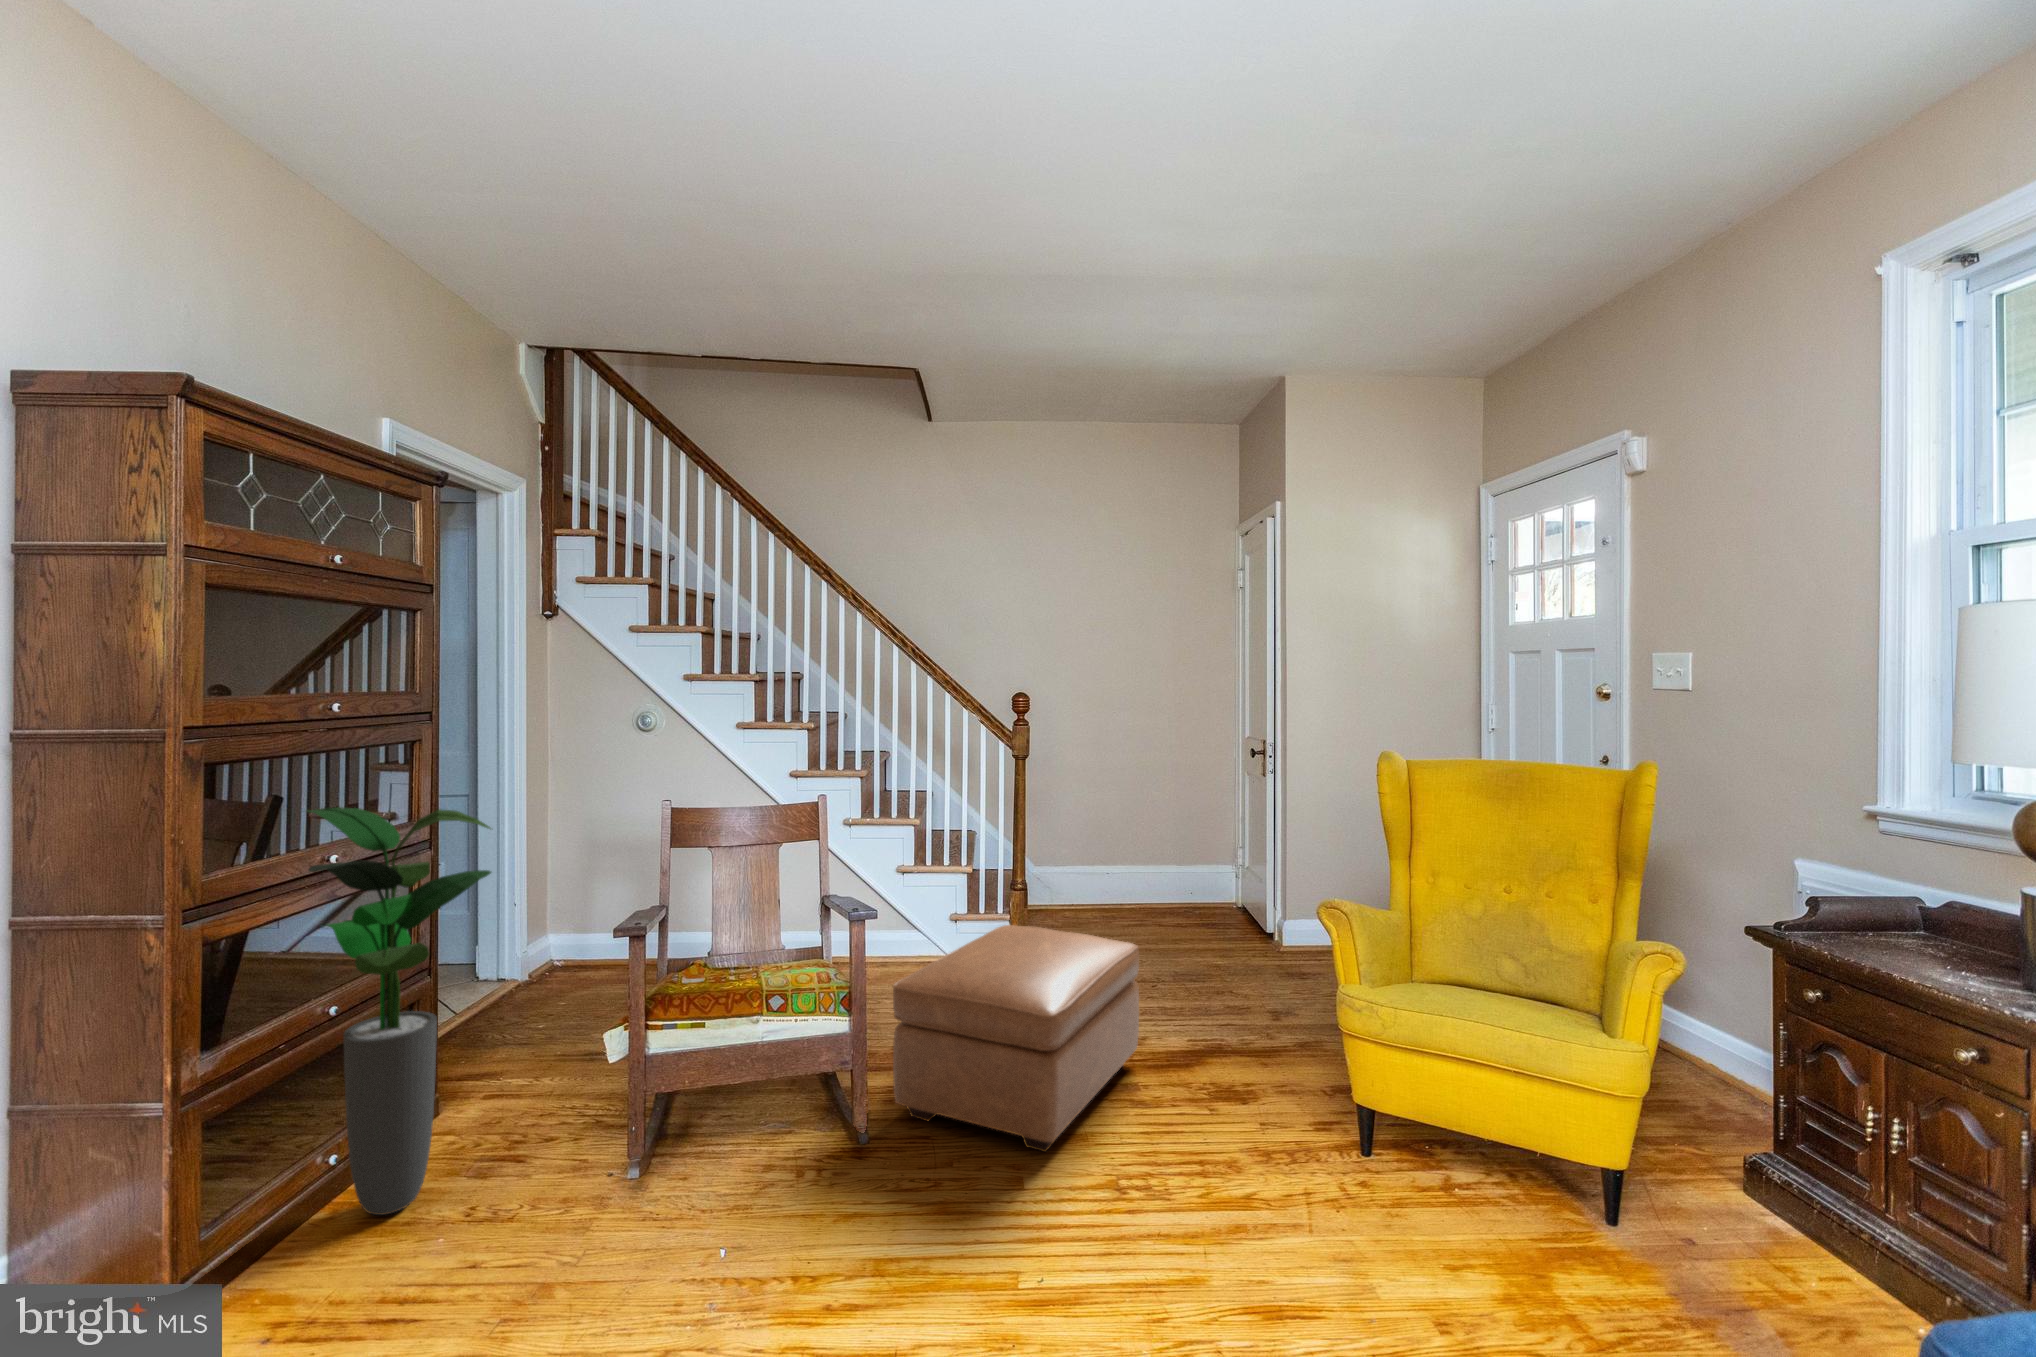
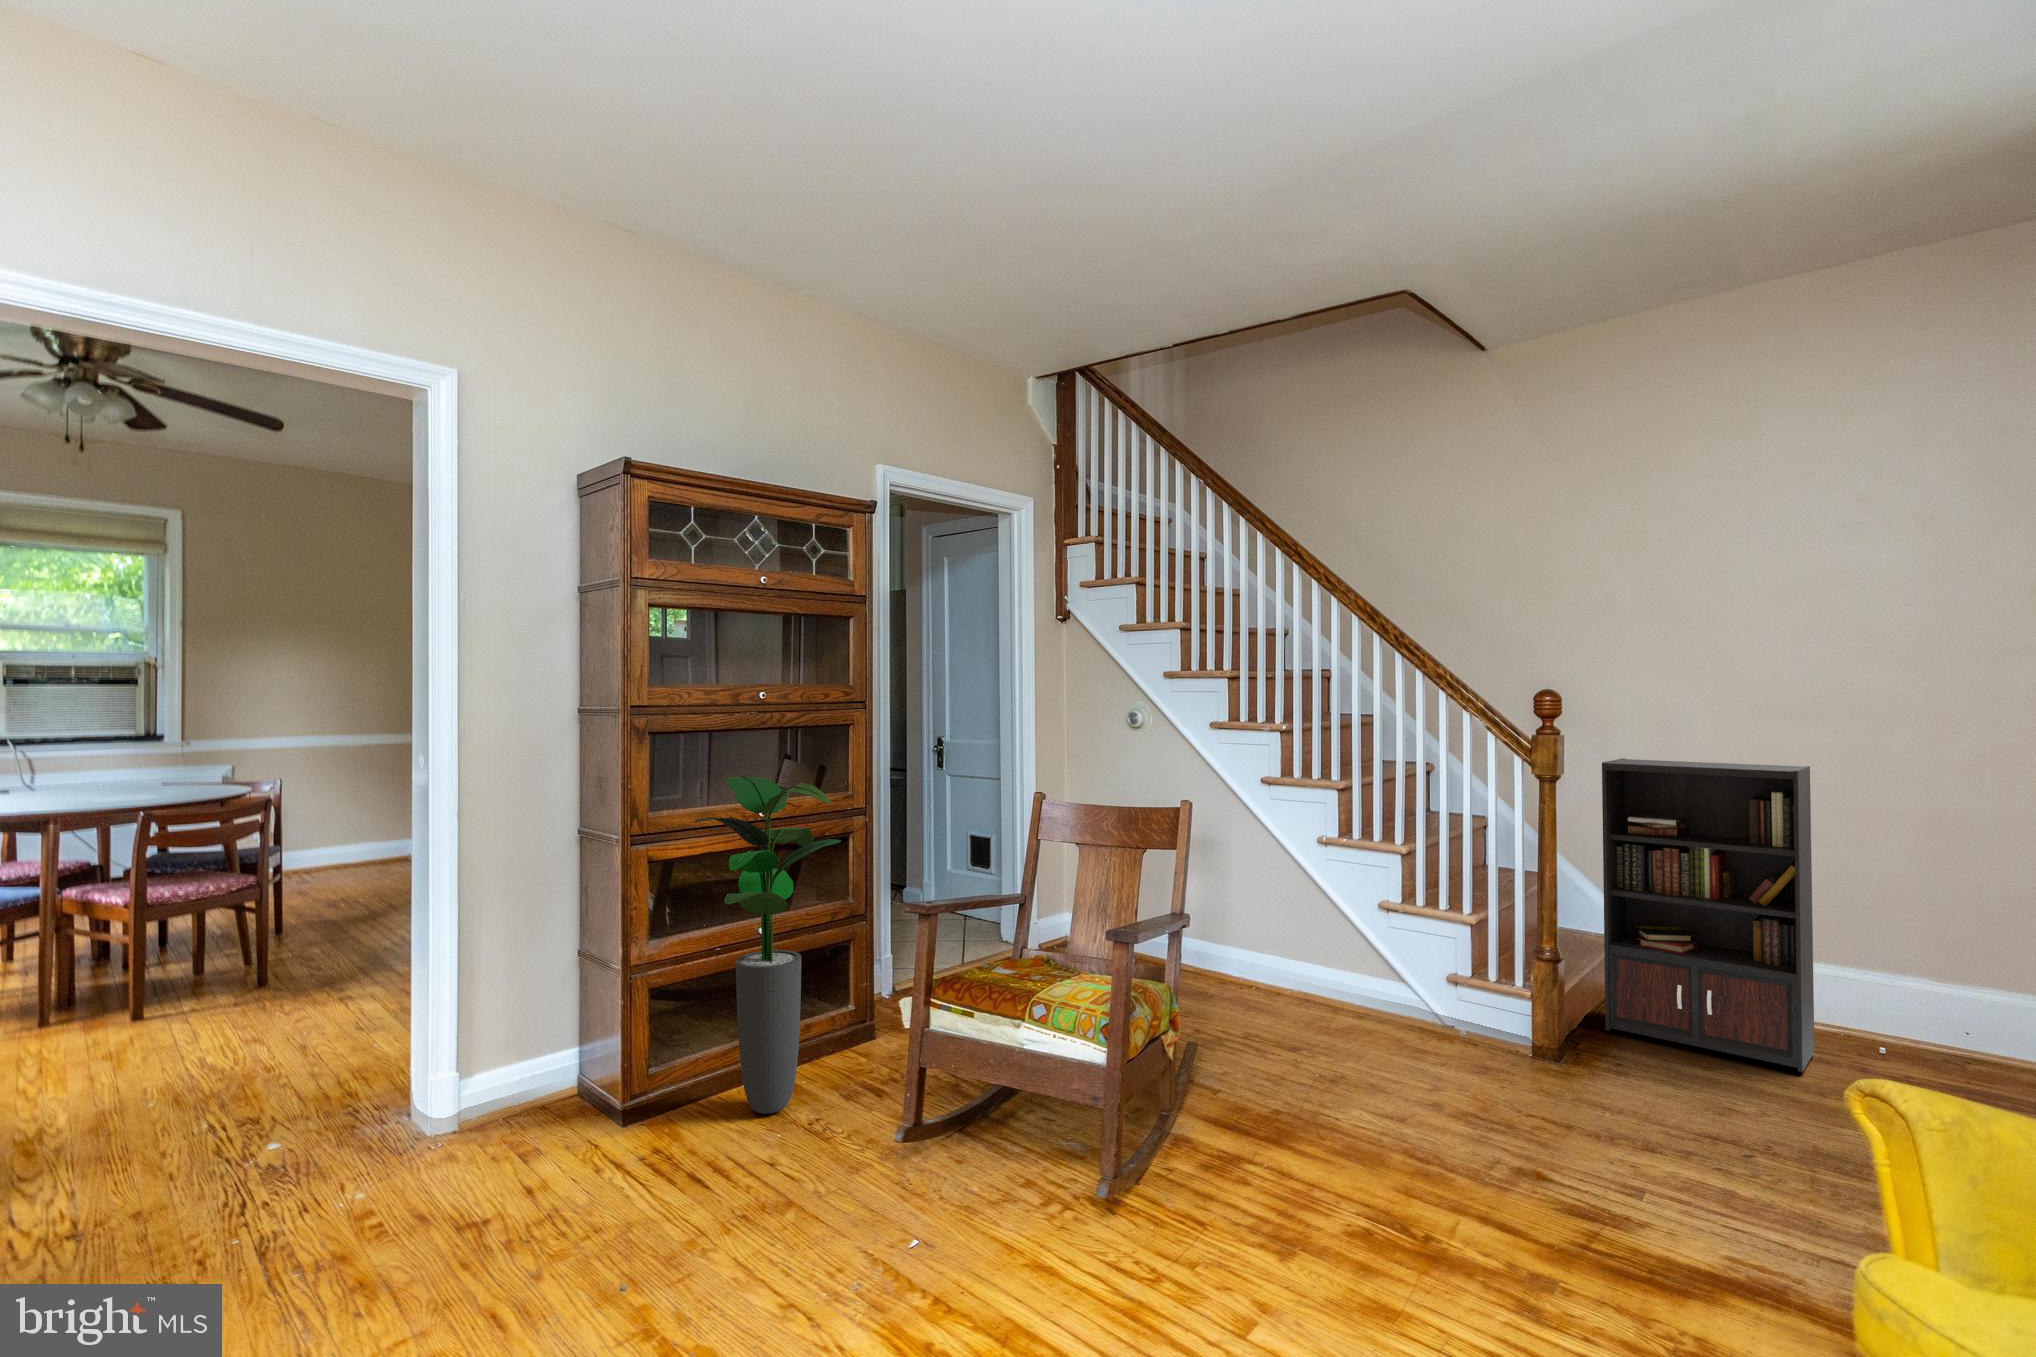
bookcase: none [1031,738,1162,931] -> present [1602,758,1885,1072]
ottoman: present [893,925,1139,1152] -> none [1184,998,1581,1300]

